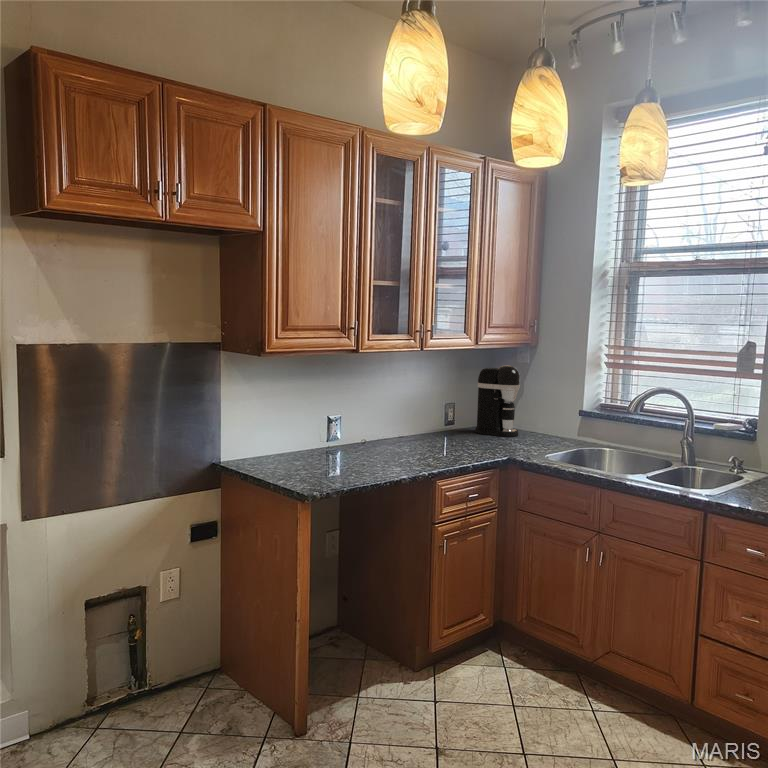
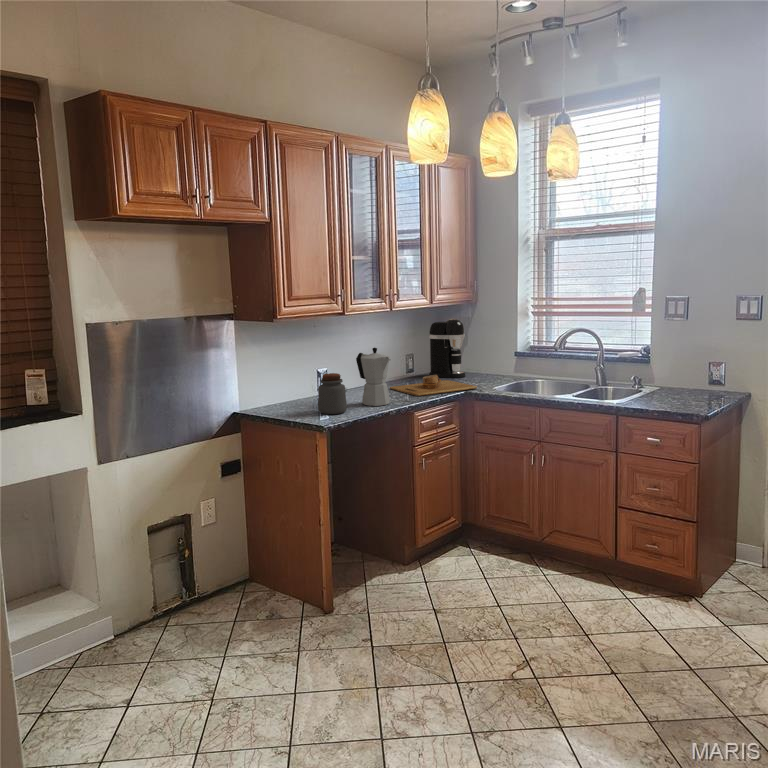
moka pot: none [372,395,410,468] -> present [356,348,391,406]
jar: none [313,423,349,475] -> present [318,373,347,414]
cutting board: none [419,432,526,458] -> present [390,375,477,396]

